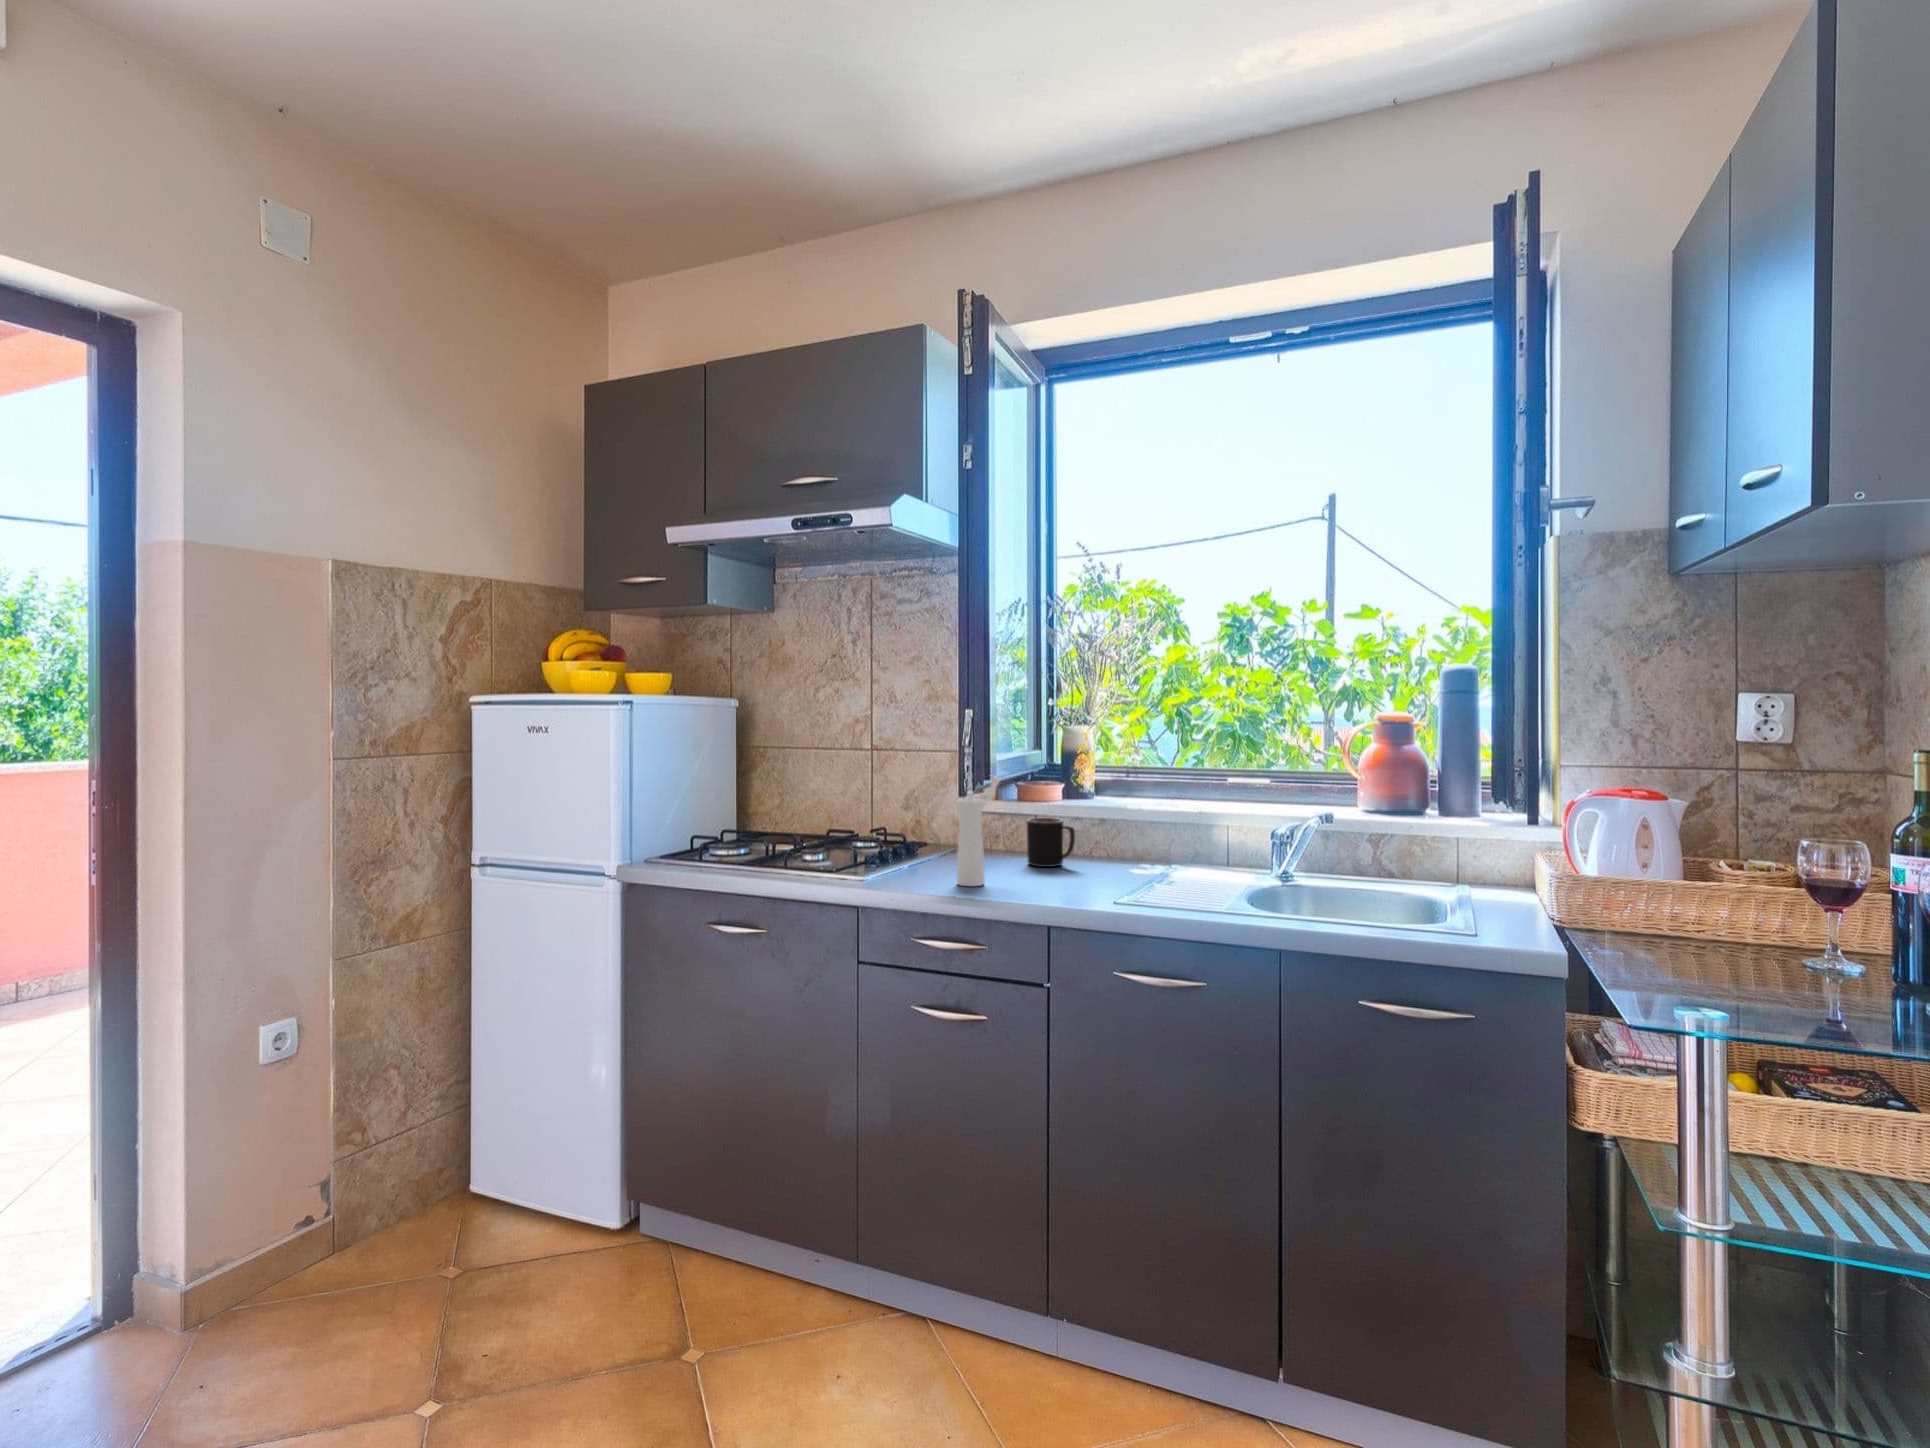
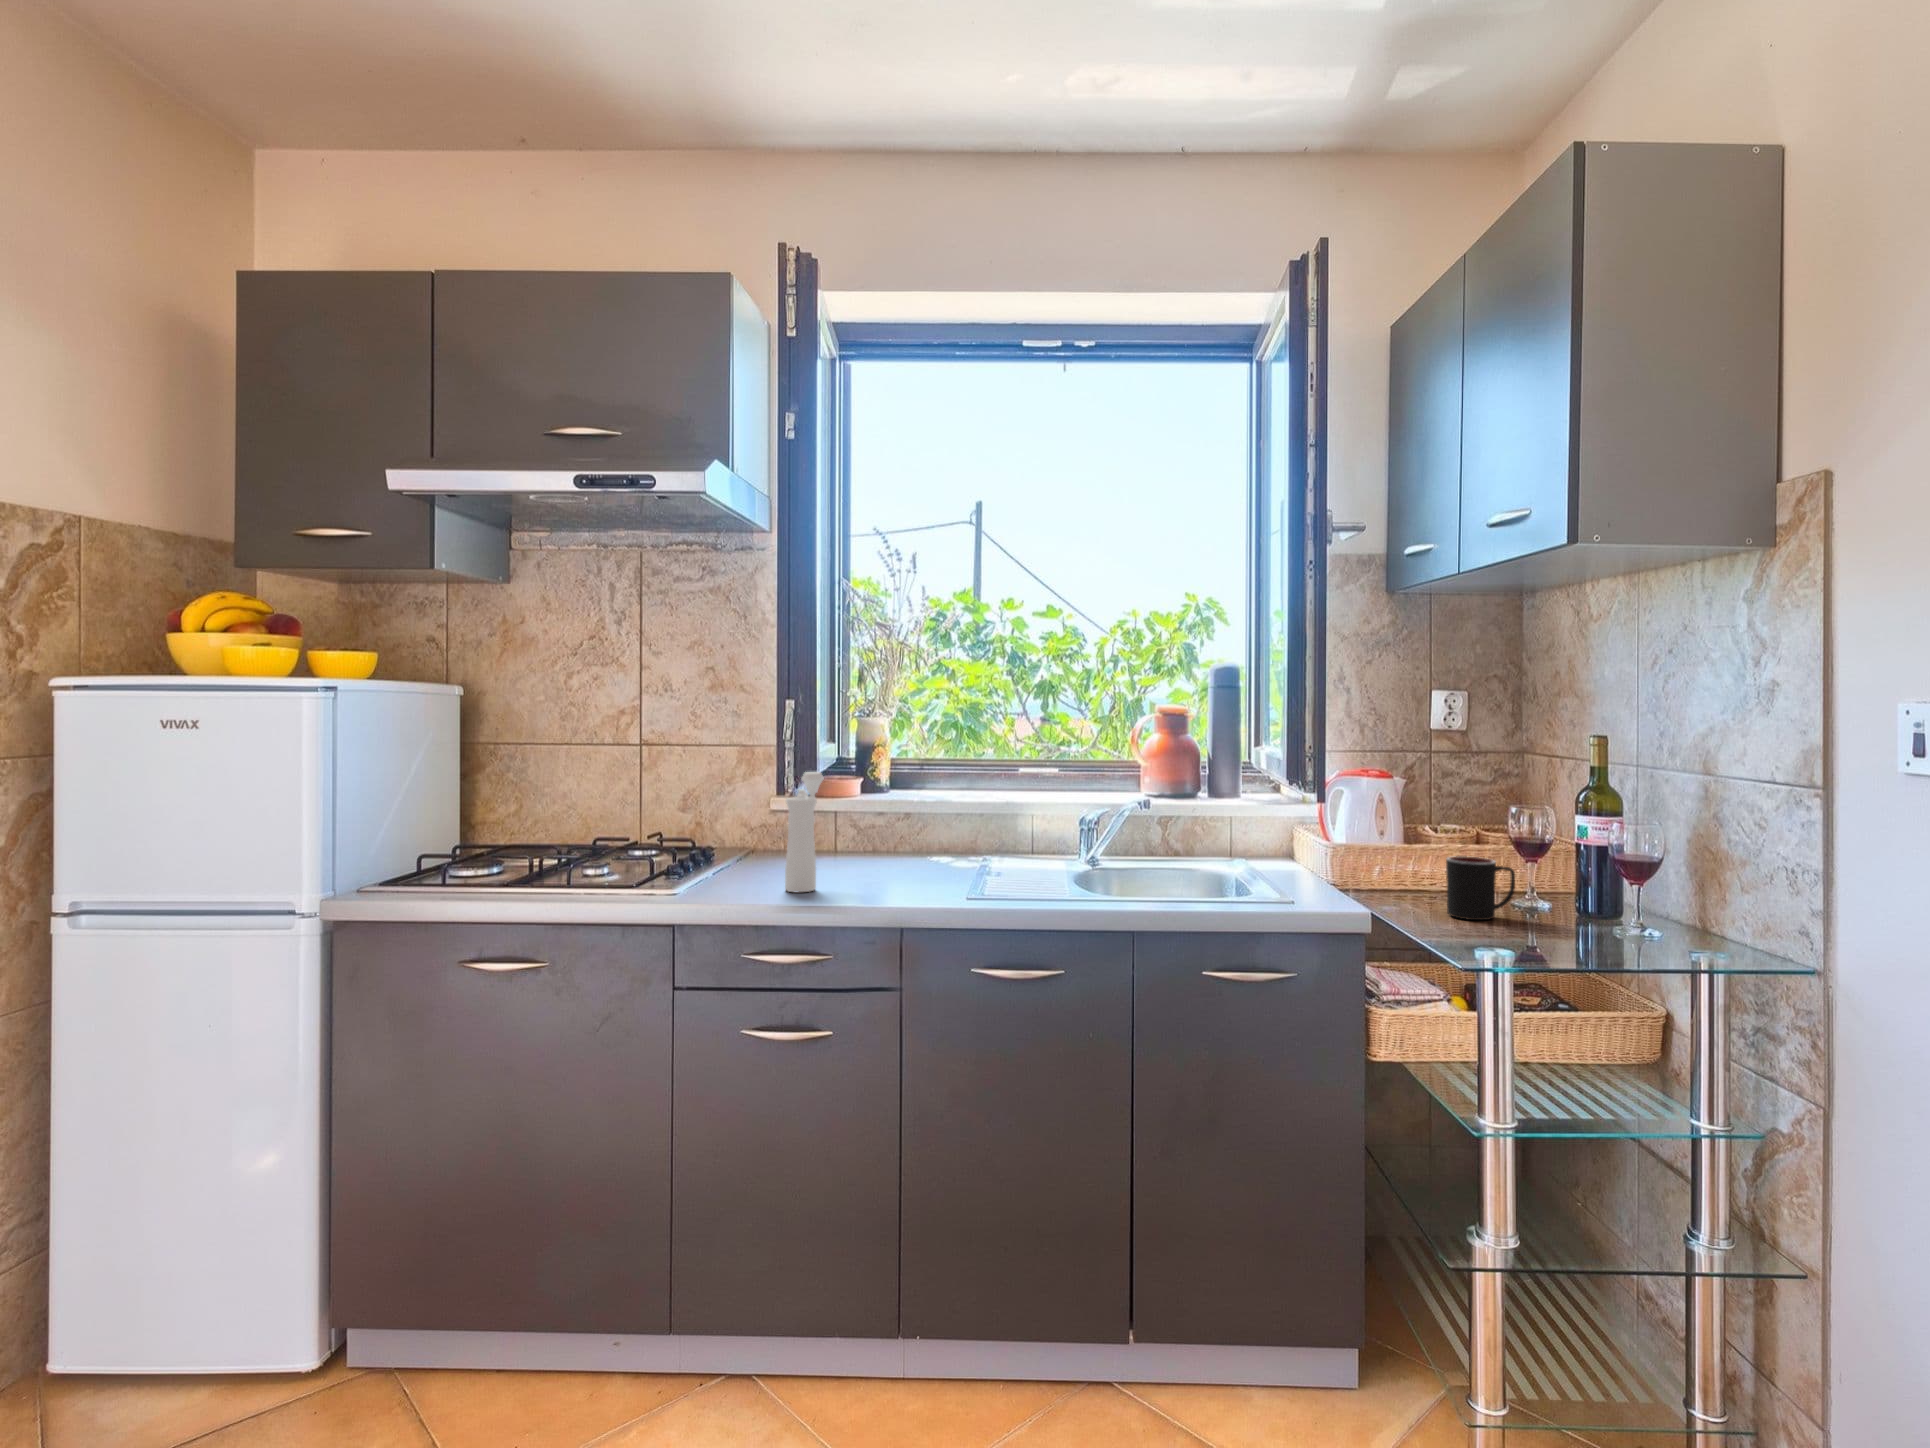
mug: present [1027,818,1075,867] -> present [1446,856,1515,920]

